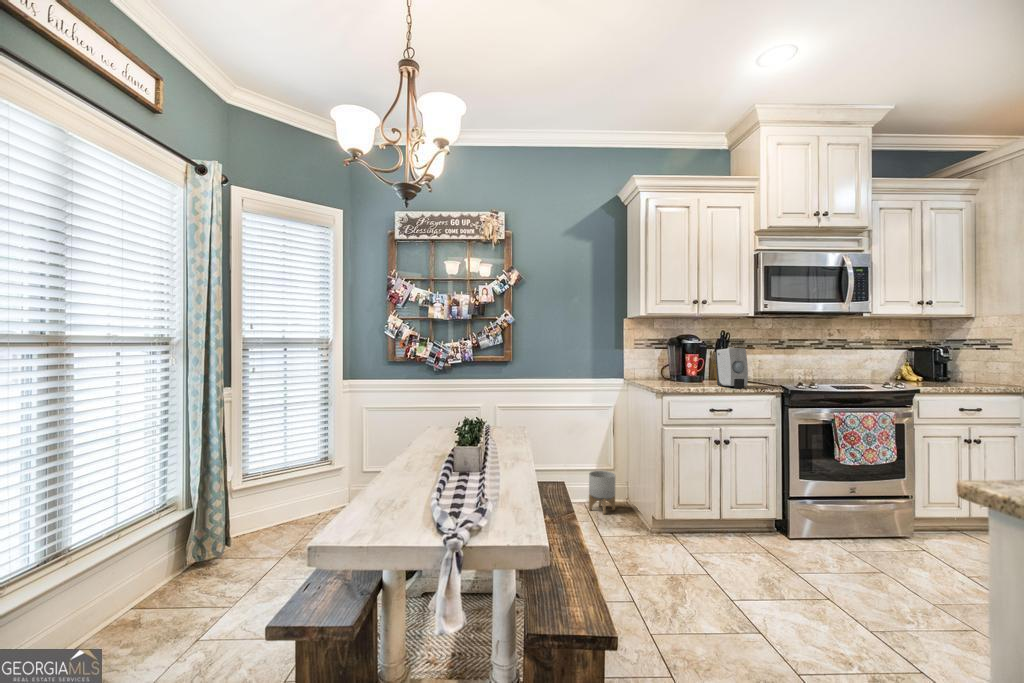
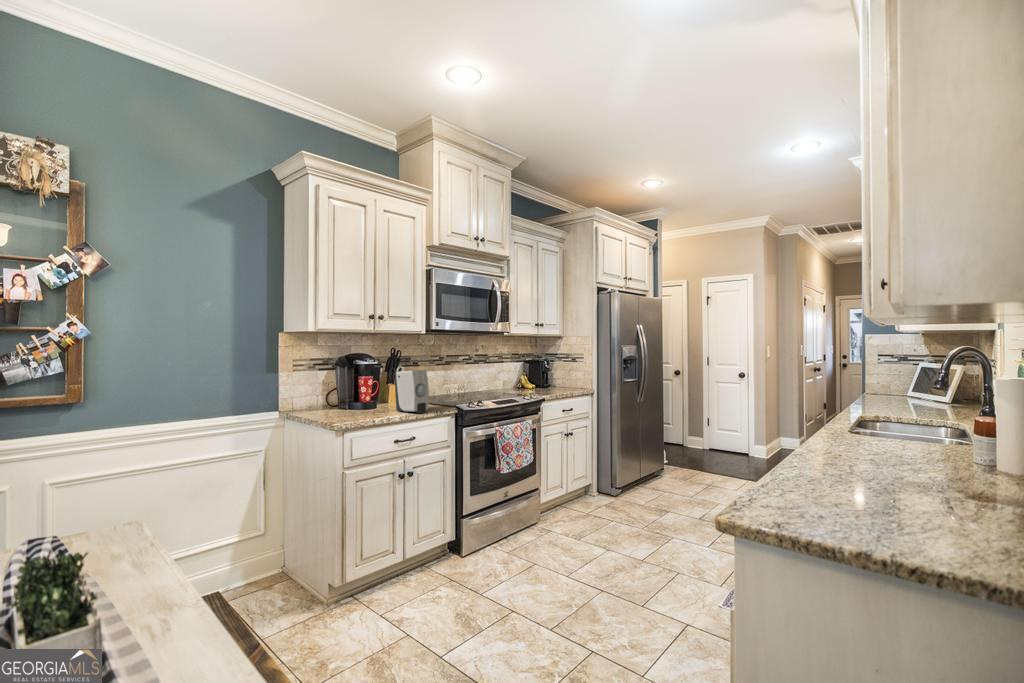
planter: present [589,471,616,515] -> none [229,536,269,599]

